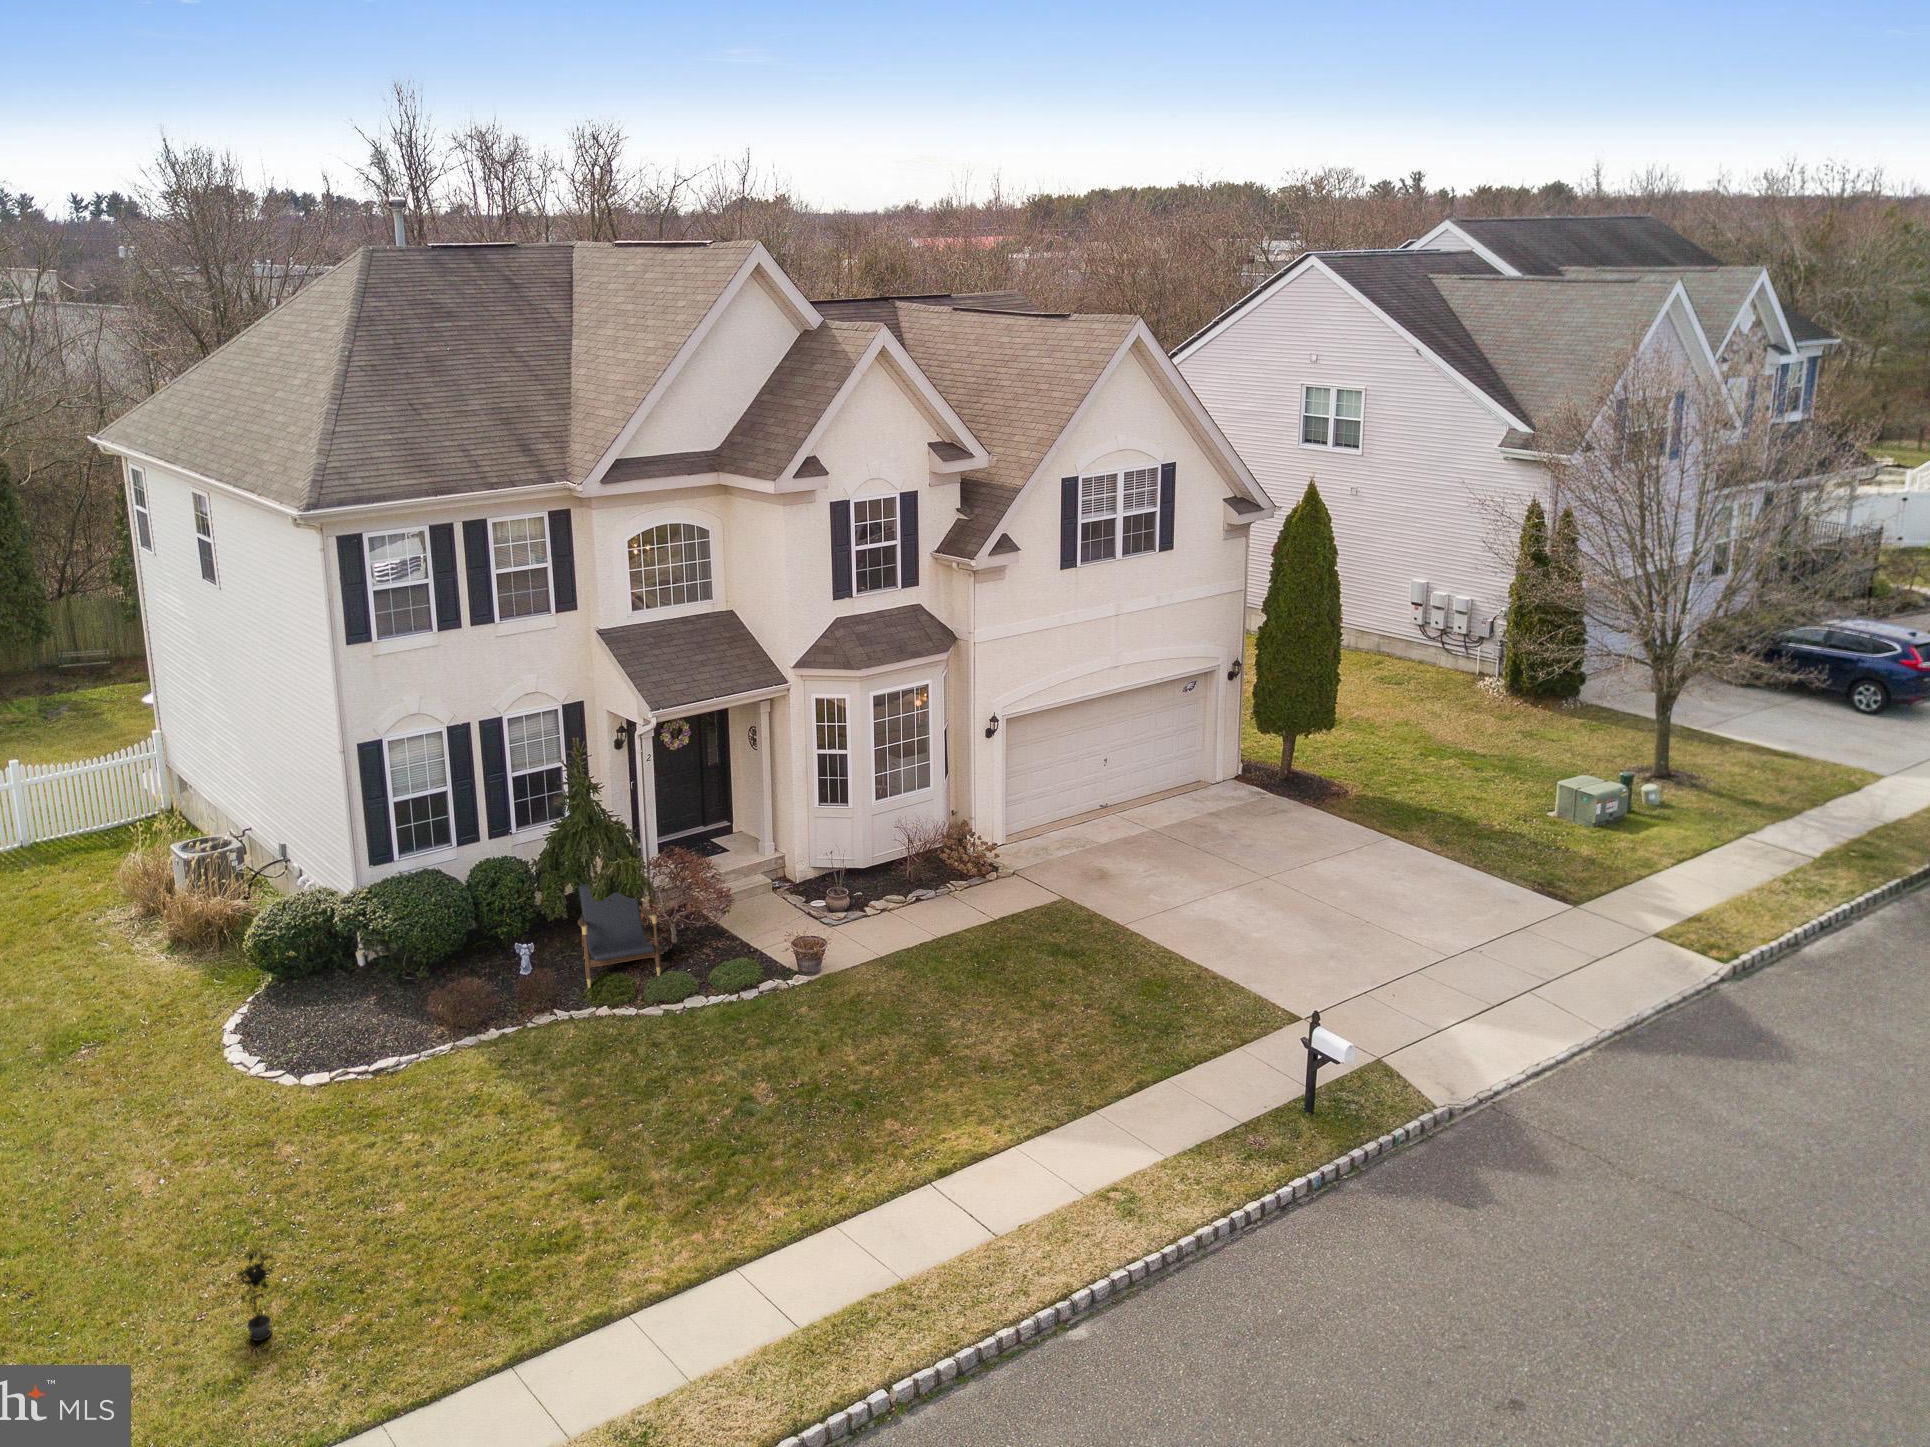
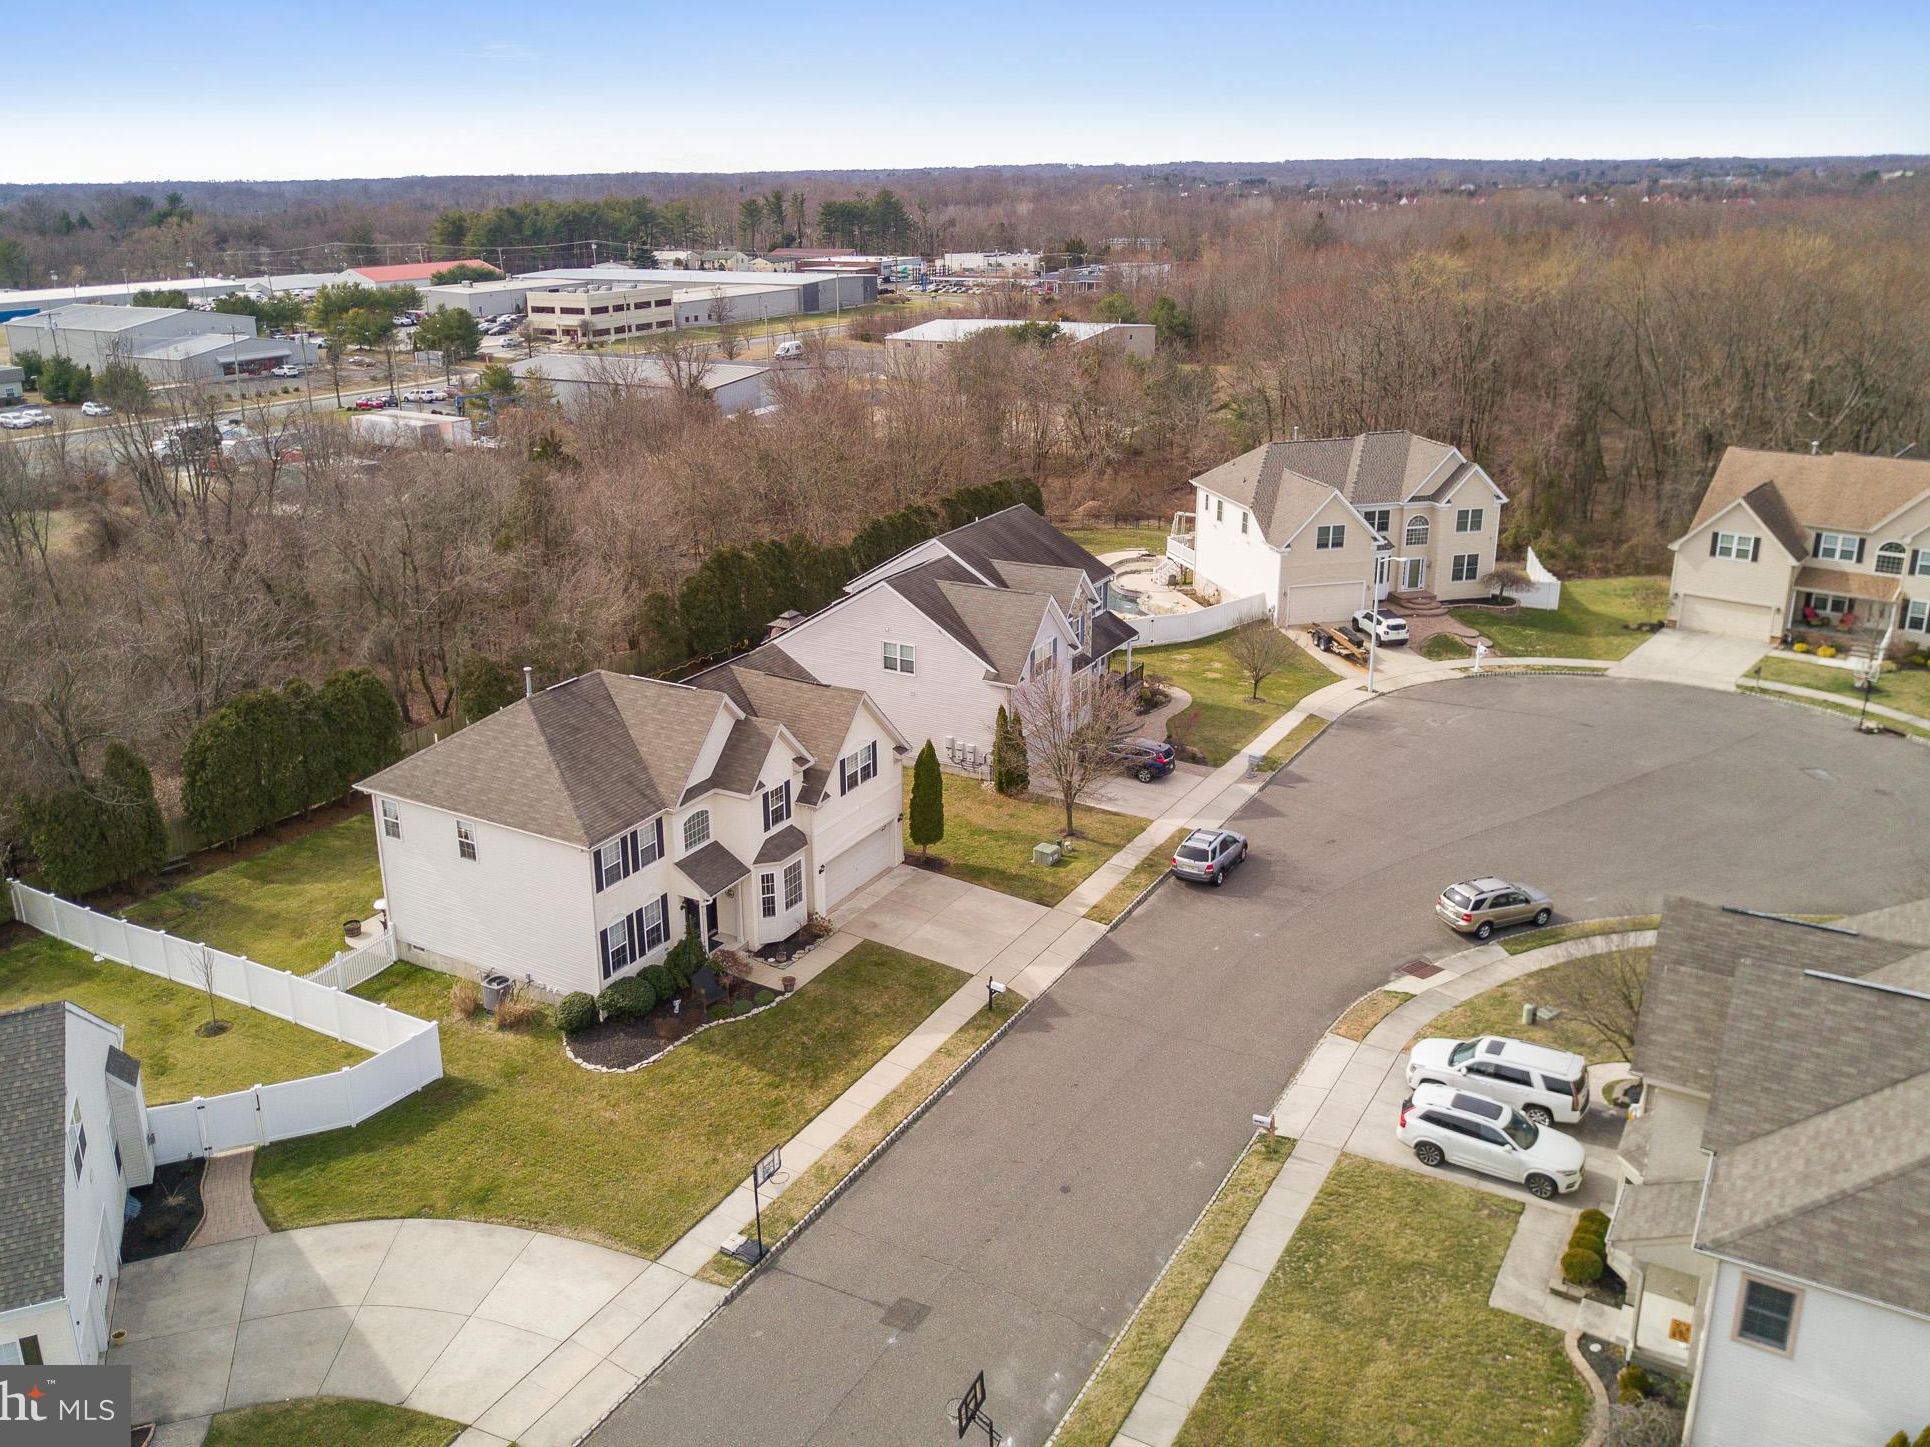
potted plant: present [235,1250,273,1341] -> none [705,1121,720,1150]

